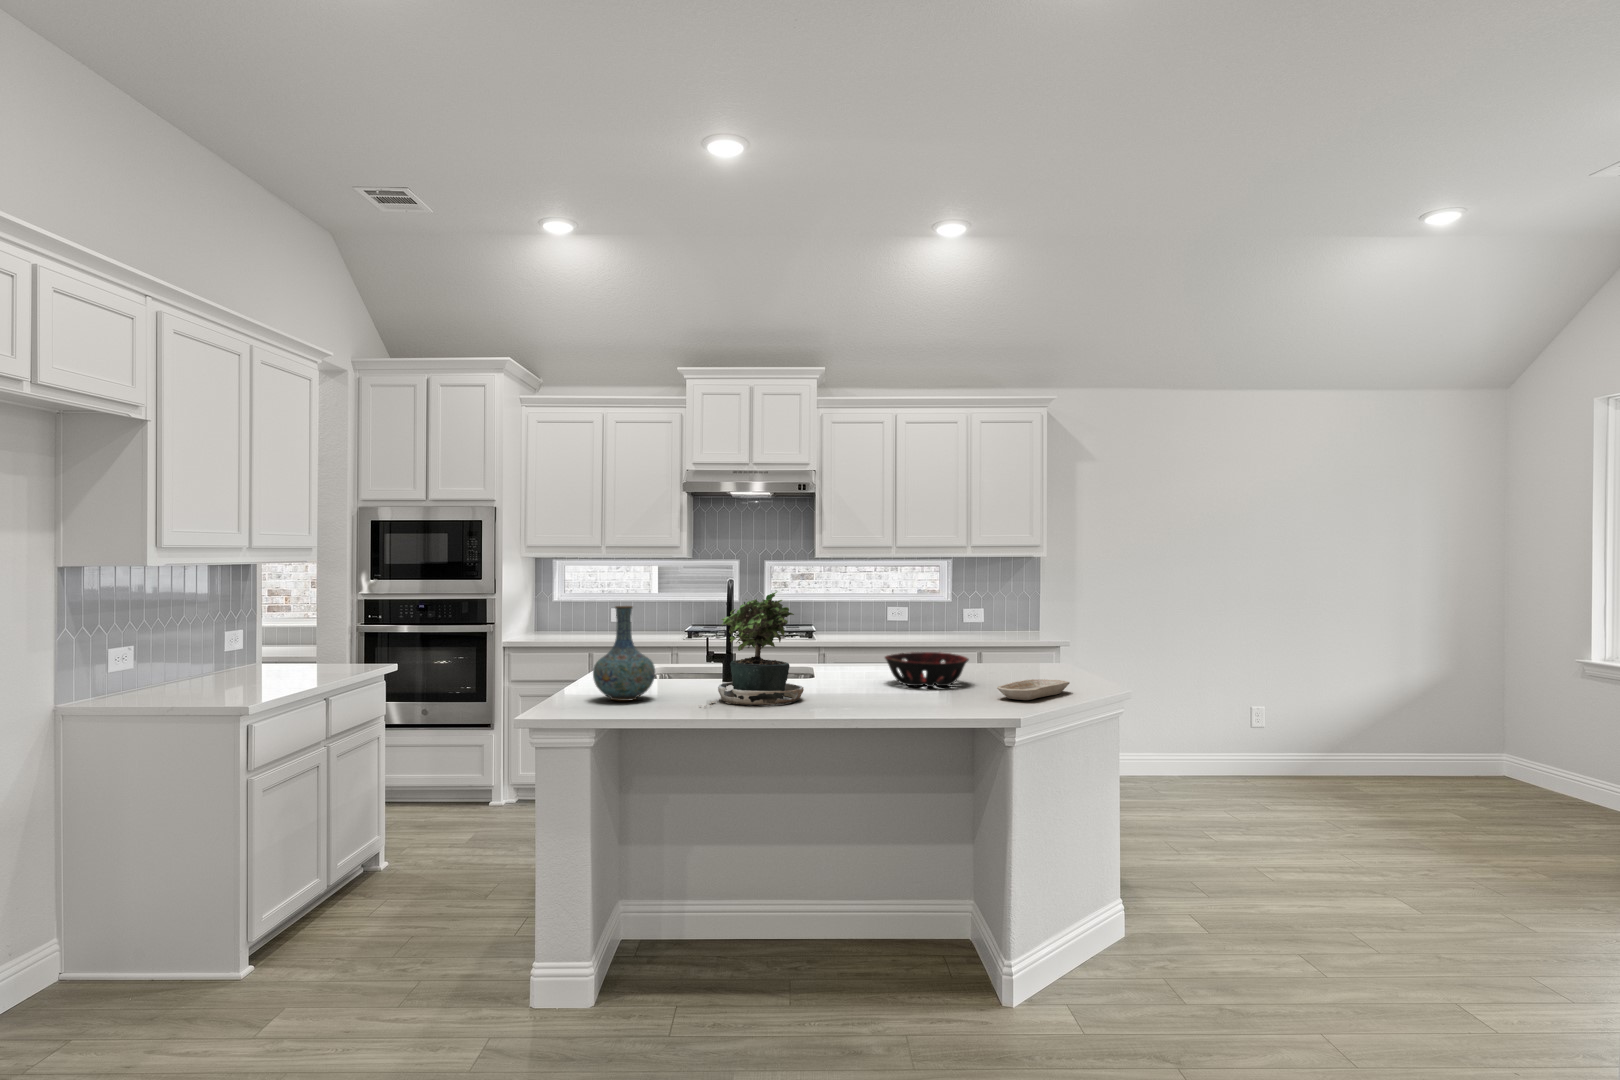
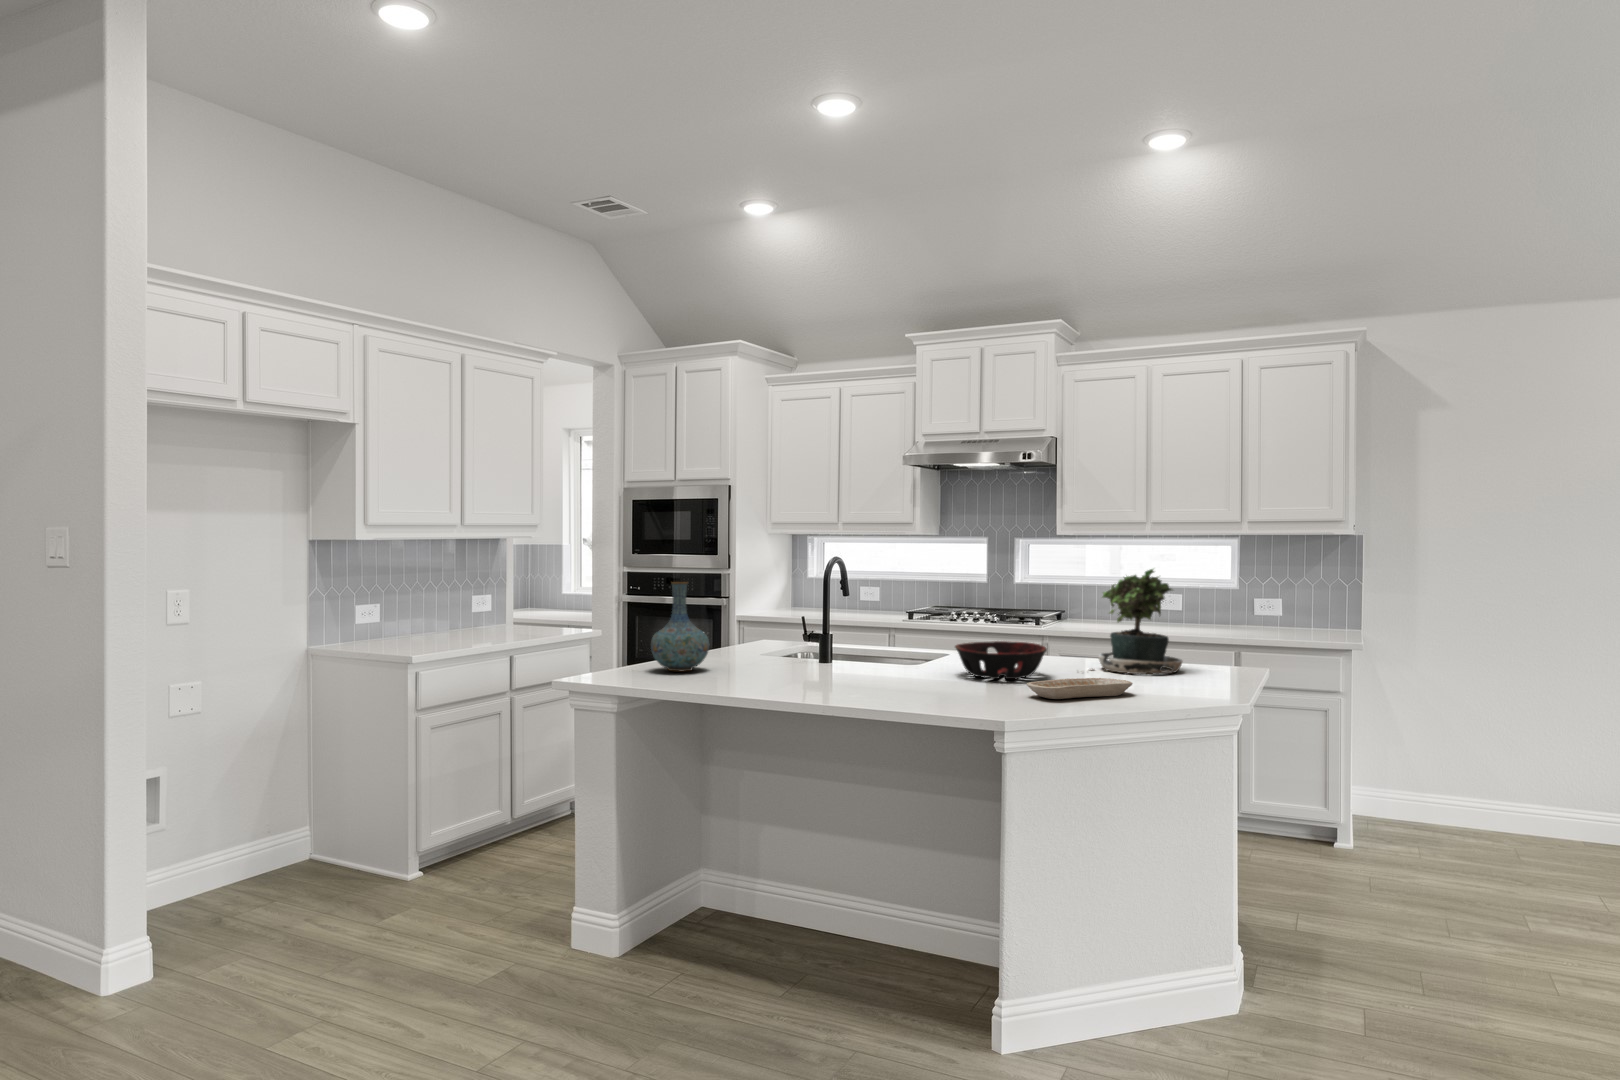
potted plant: present [699,592,804,707] -> present [1098,569,1182,674]

